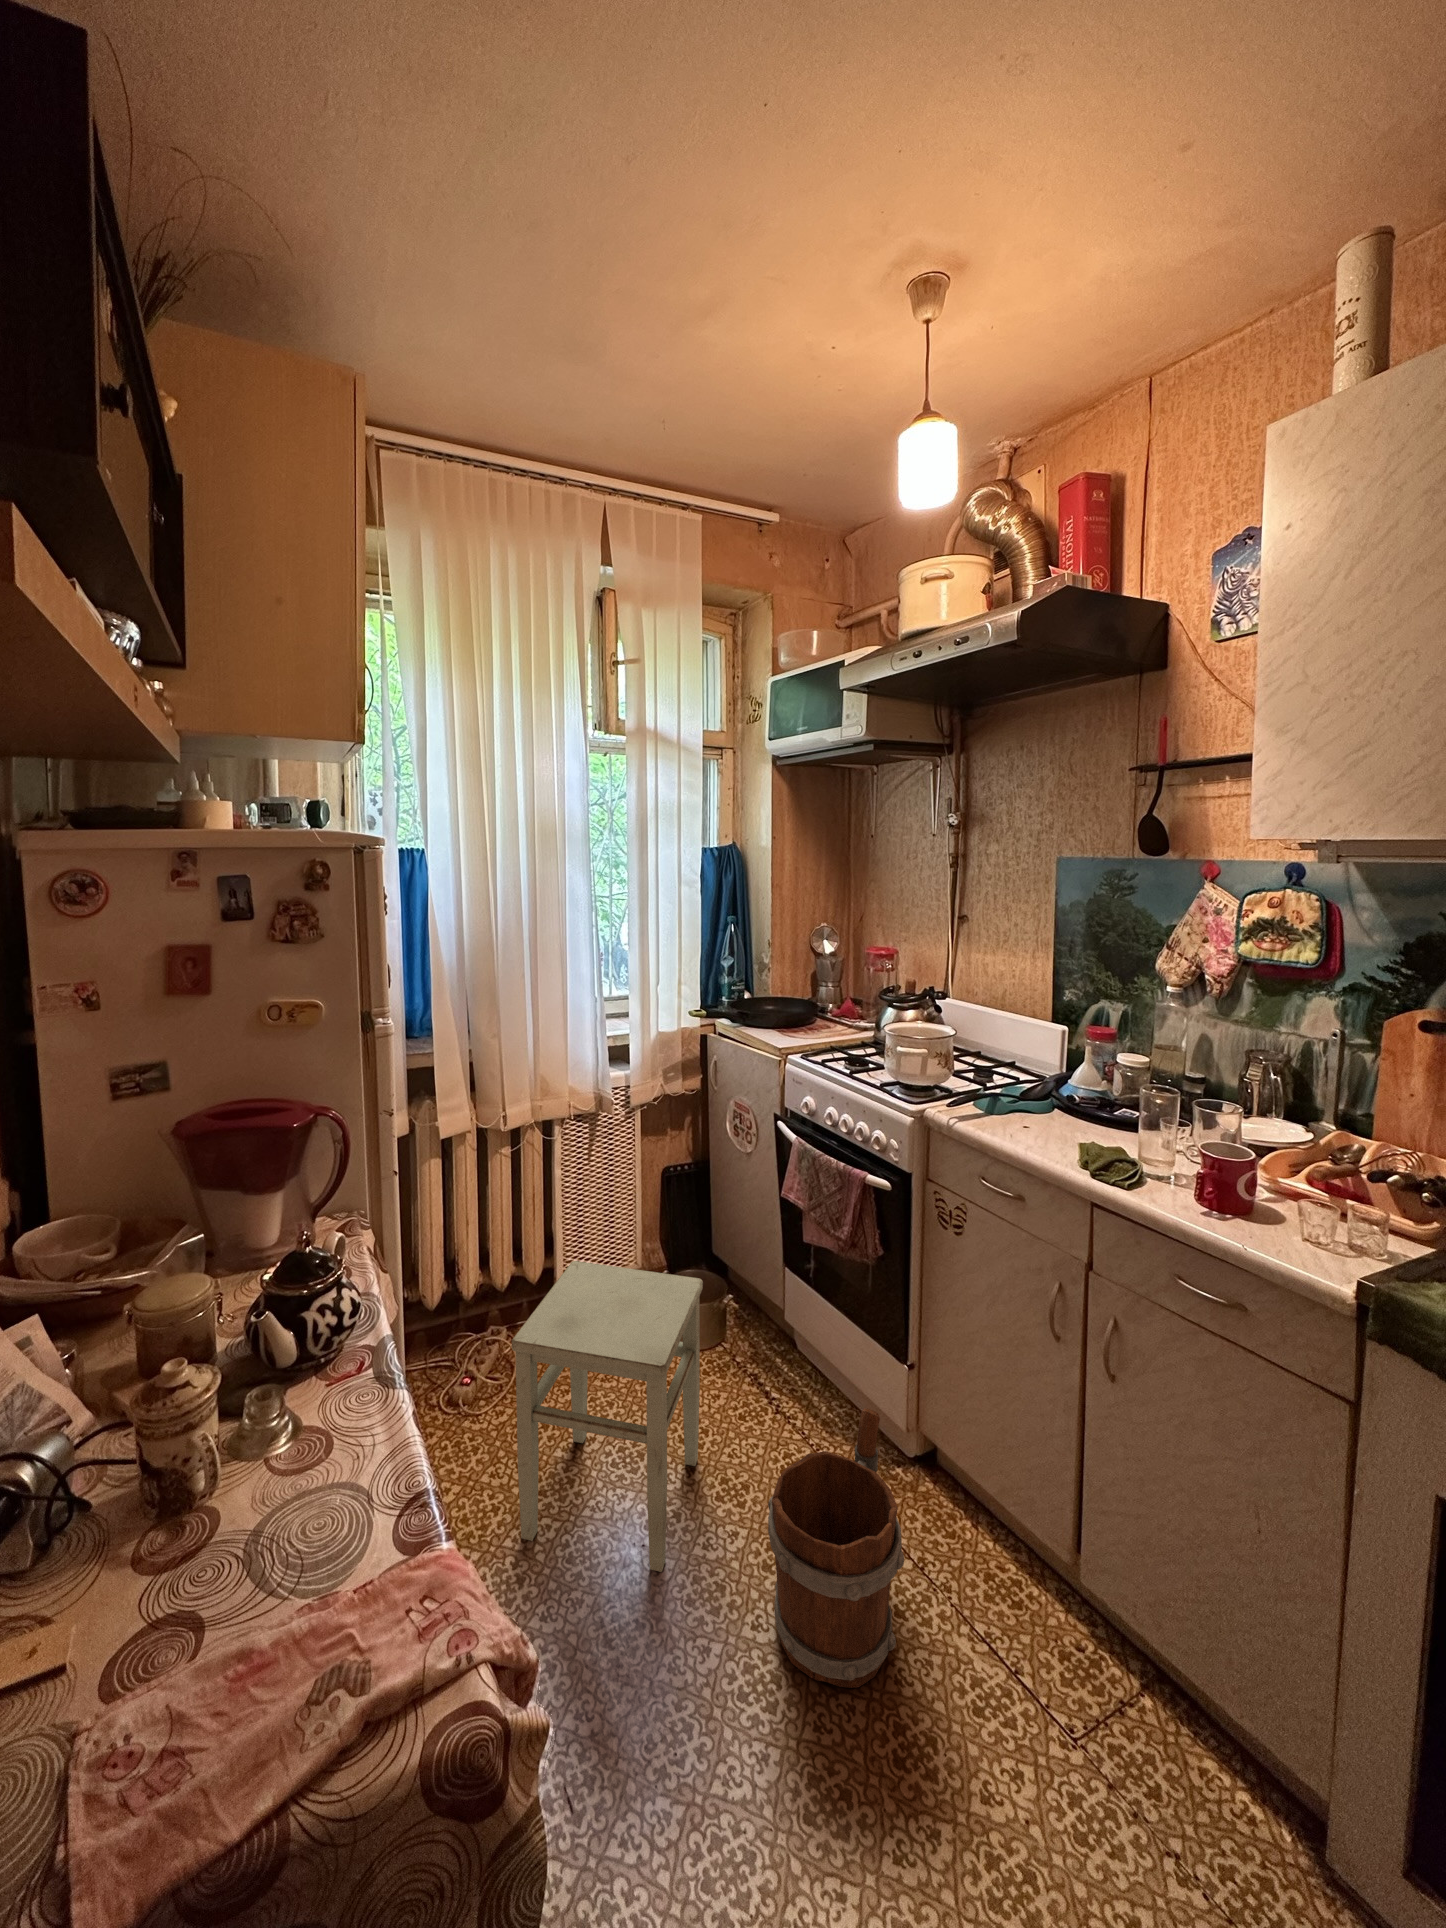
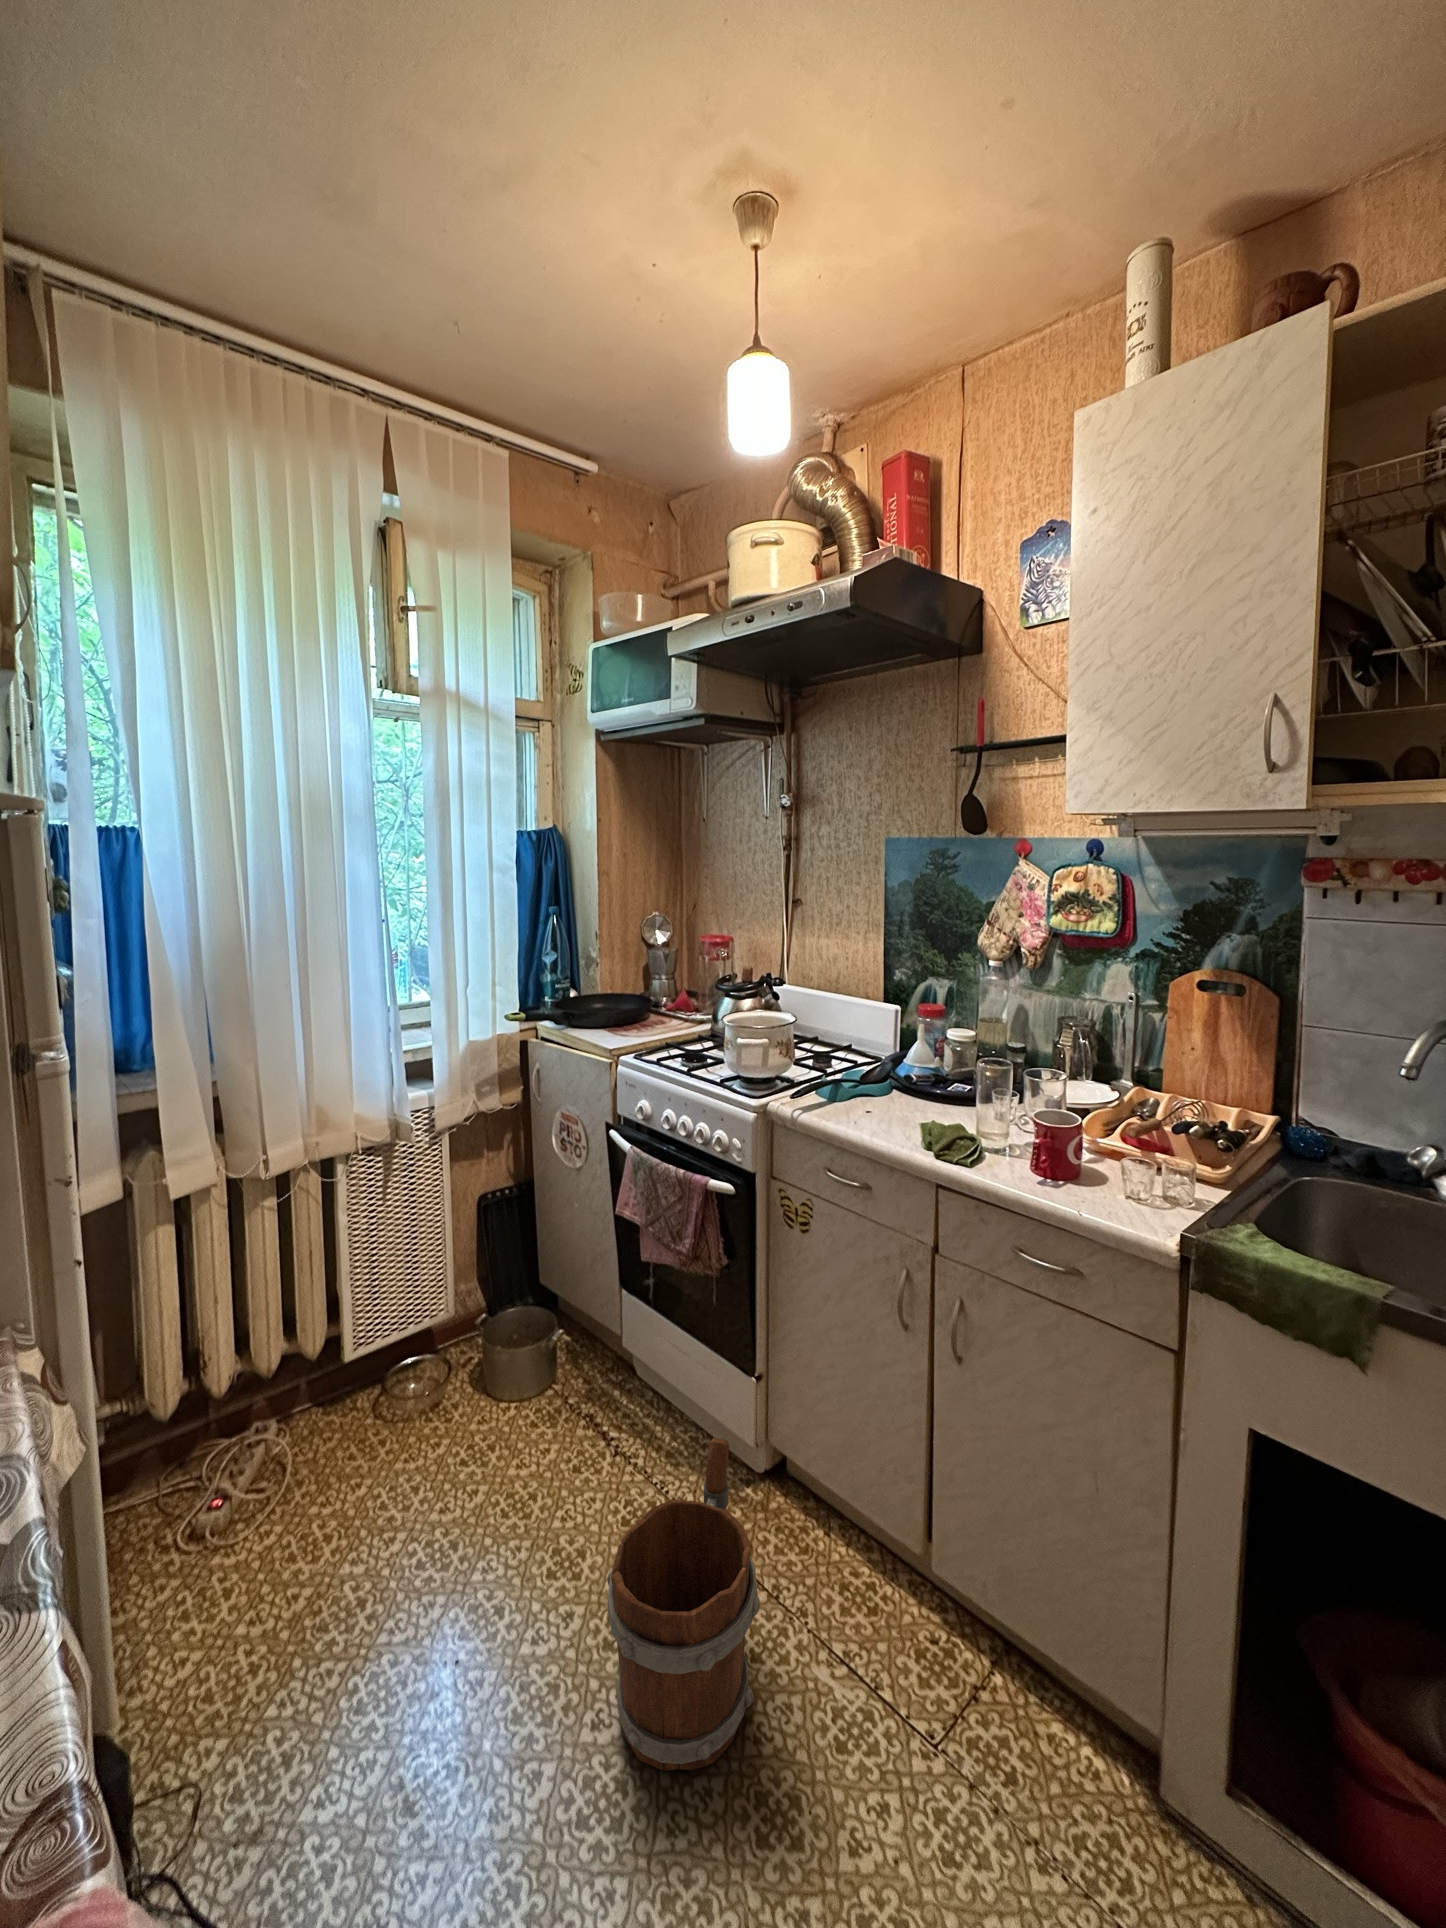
stool: present [512,1261,703,1572] -> none [268,1326,526,1703]

